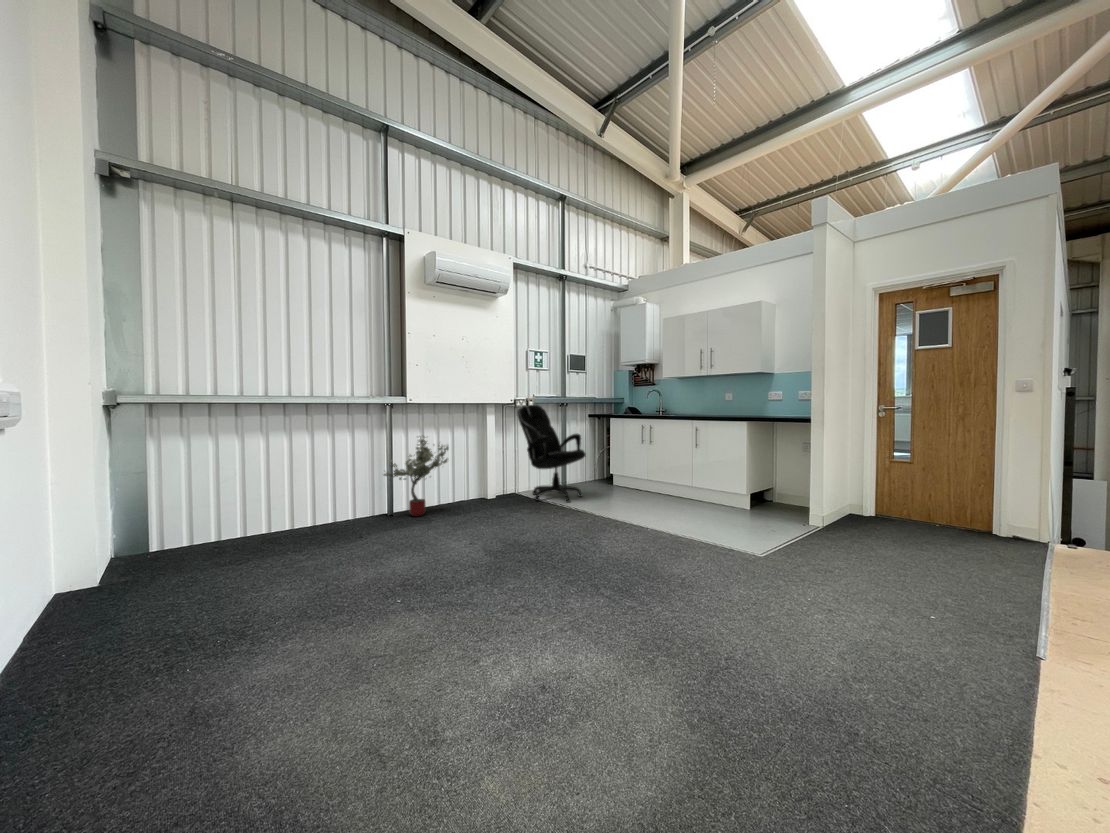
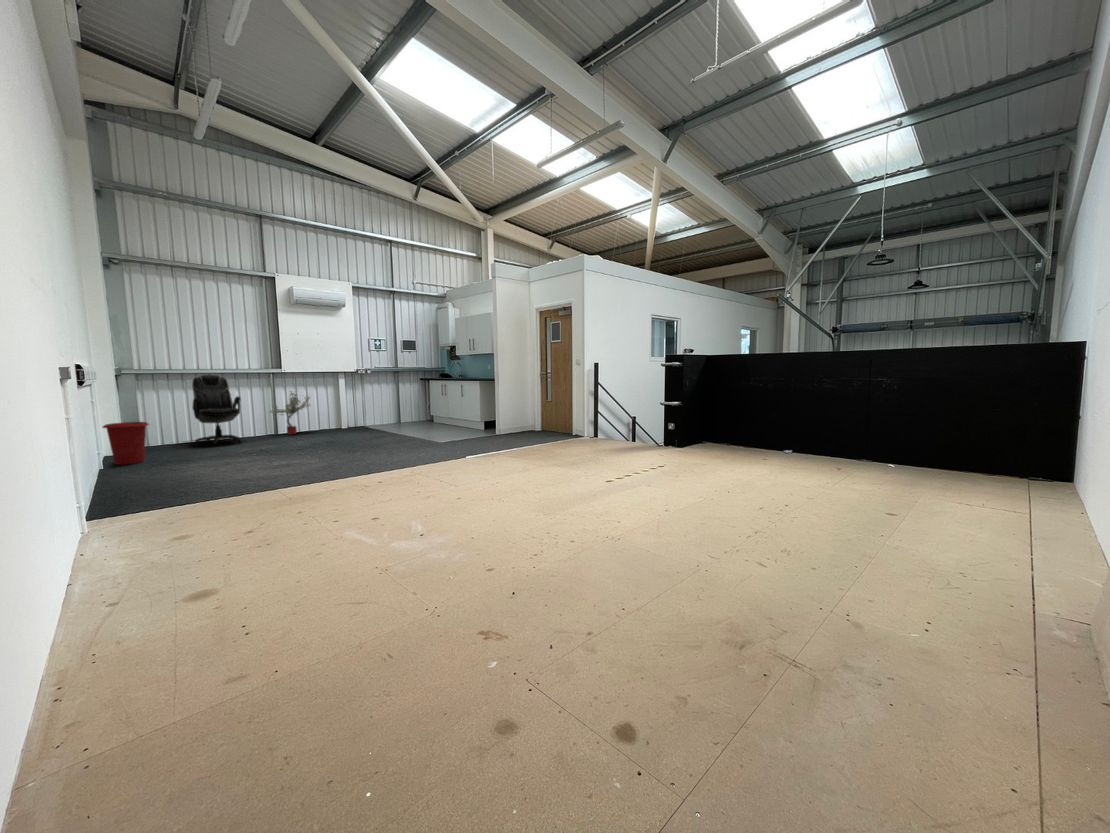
office chair: present [517,405,586,501] -> present [192,375,241,446]
waste bin: none [20,526,154,658] -> present [103,422,149,465]

